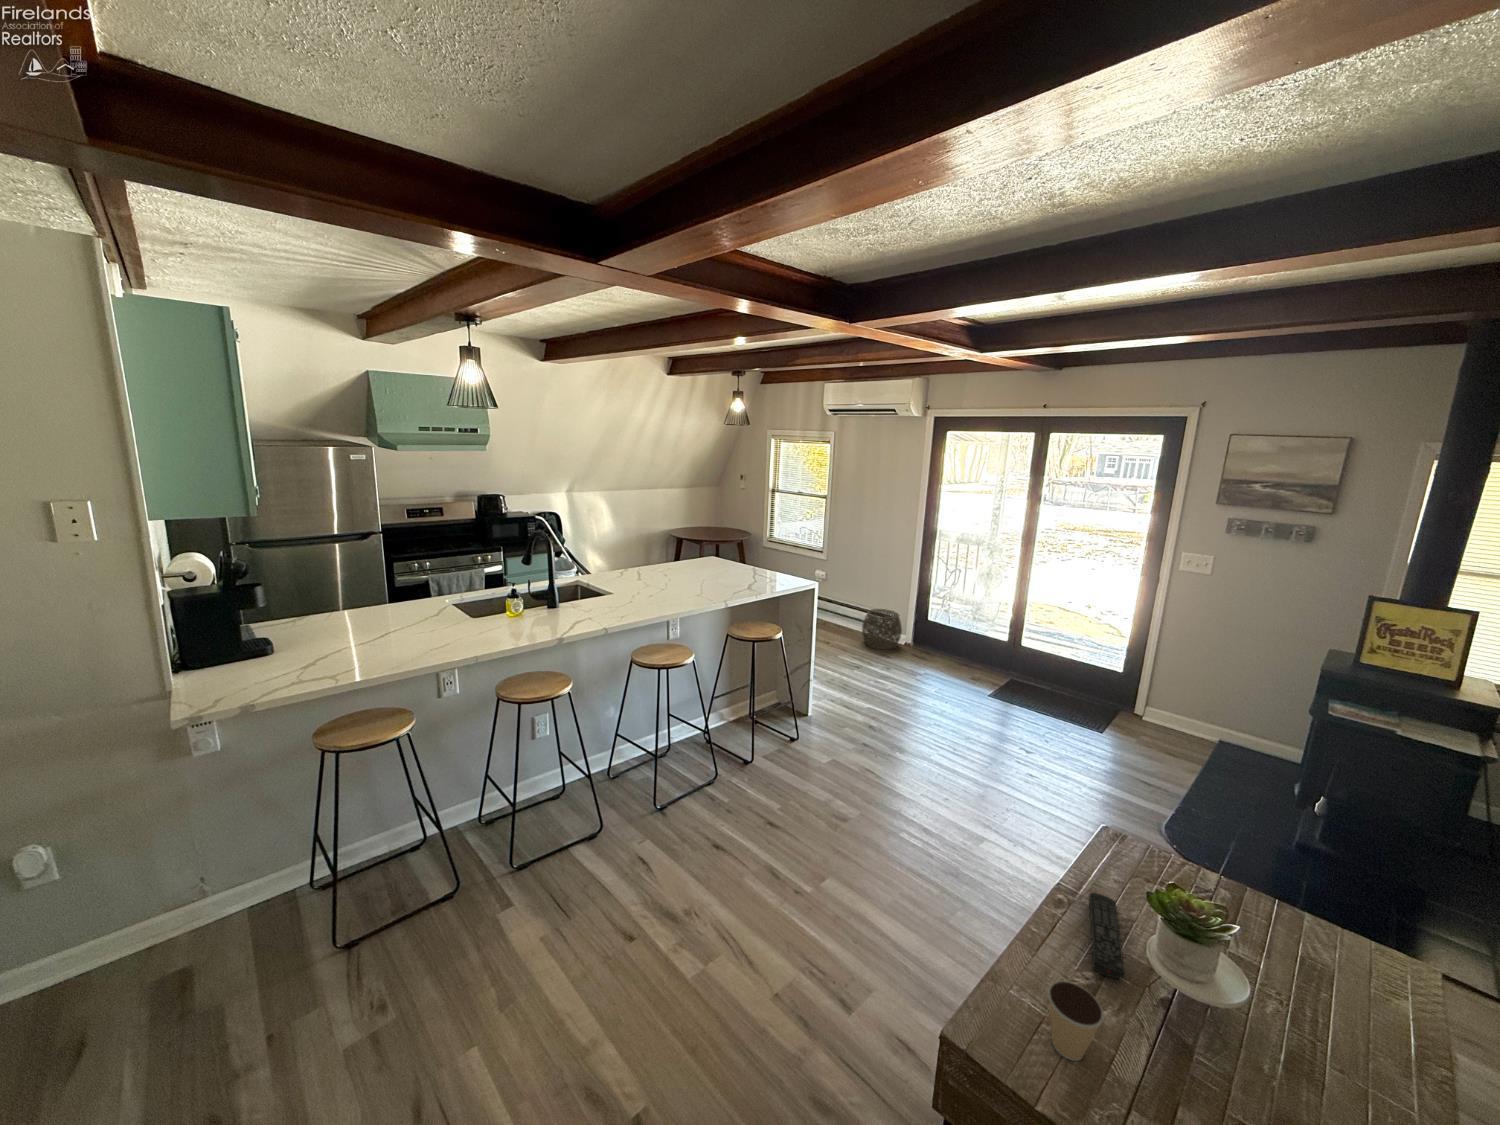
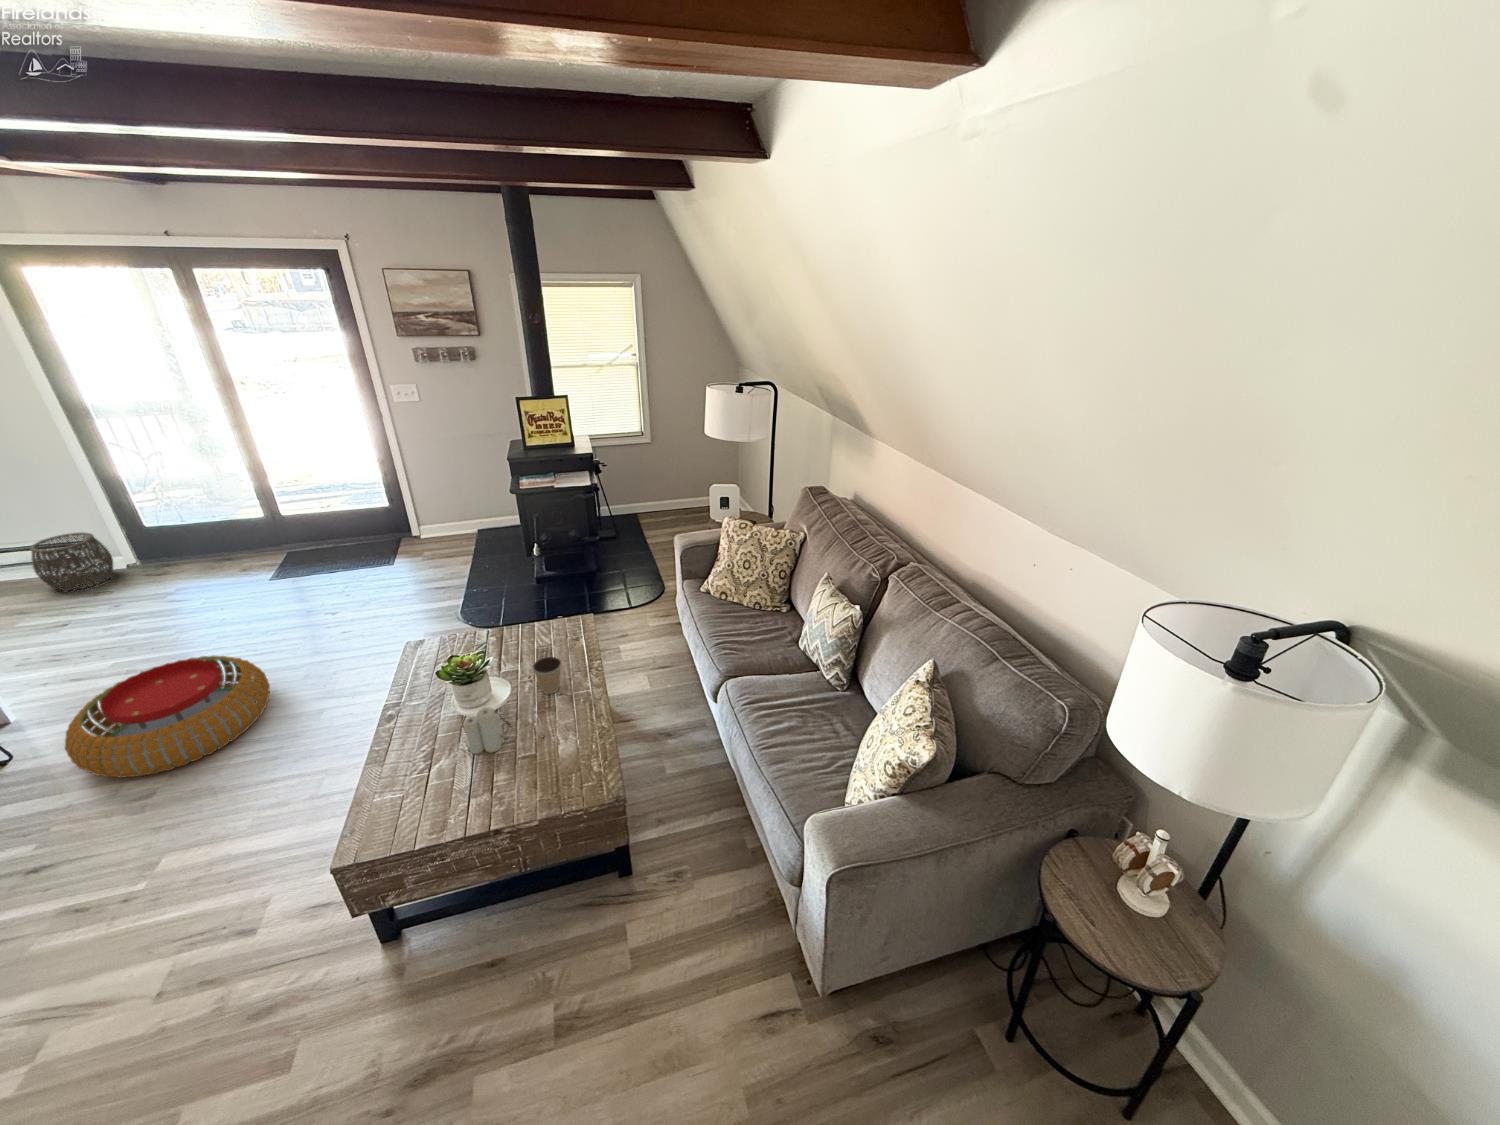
pouf: none [820,721,954,816] -> present [65,656,270,778]
remote control: present [1089,893,1124,979] -> none [408,690,444,742]
coffee cup: present [1048,981,1104,1061] -> present [533,657,562,694]
candle: none [1150,989,1224,1077] -> present [464,707,507,754]

